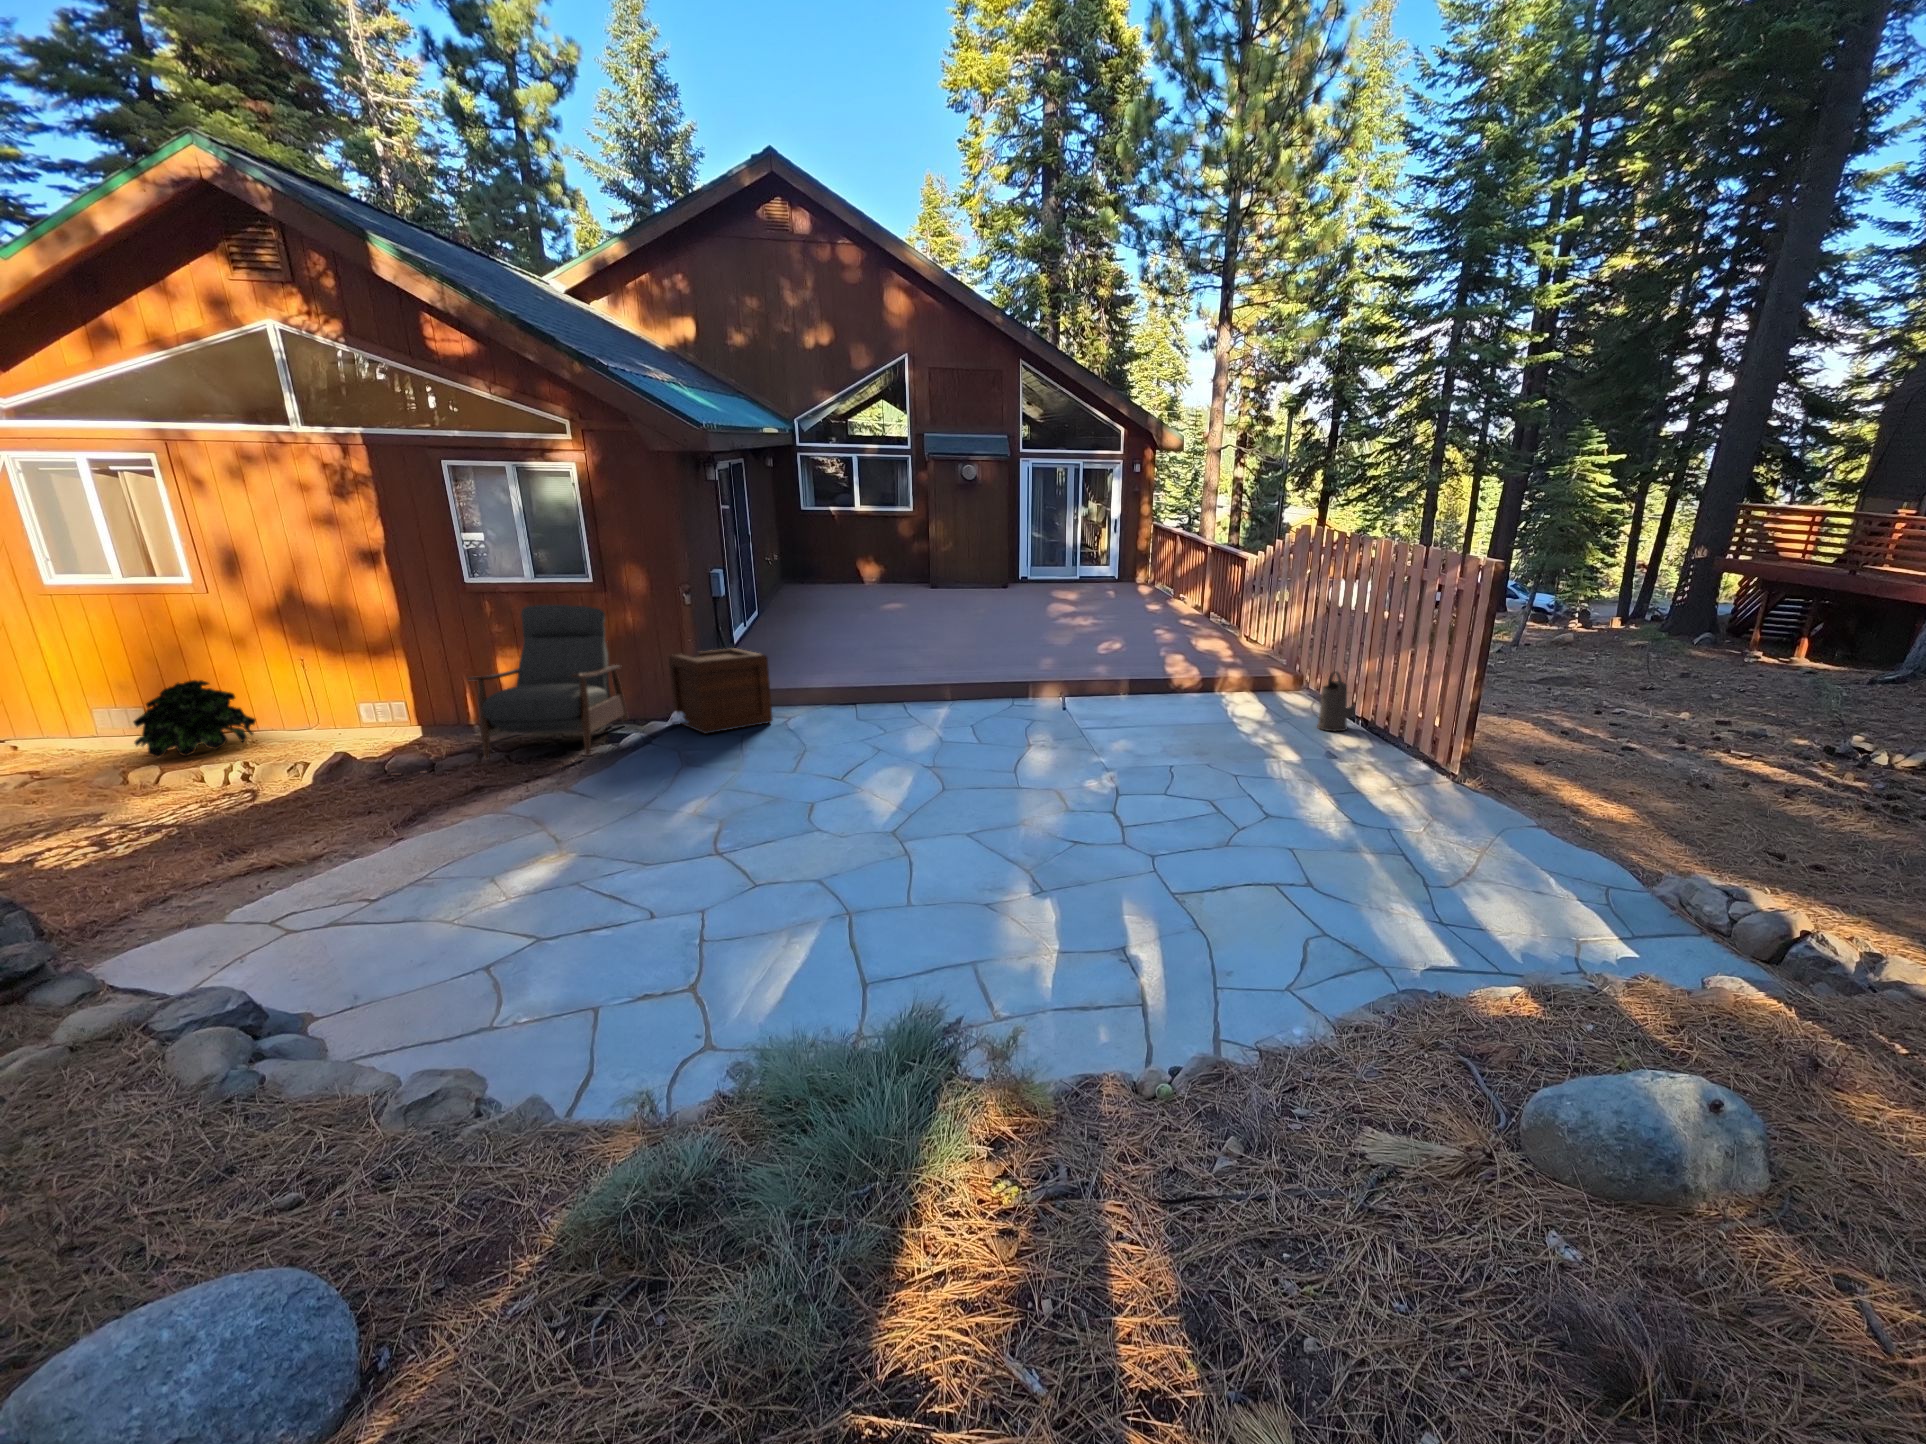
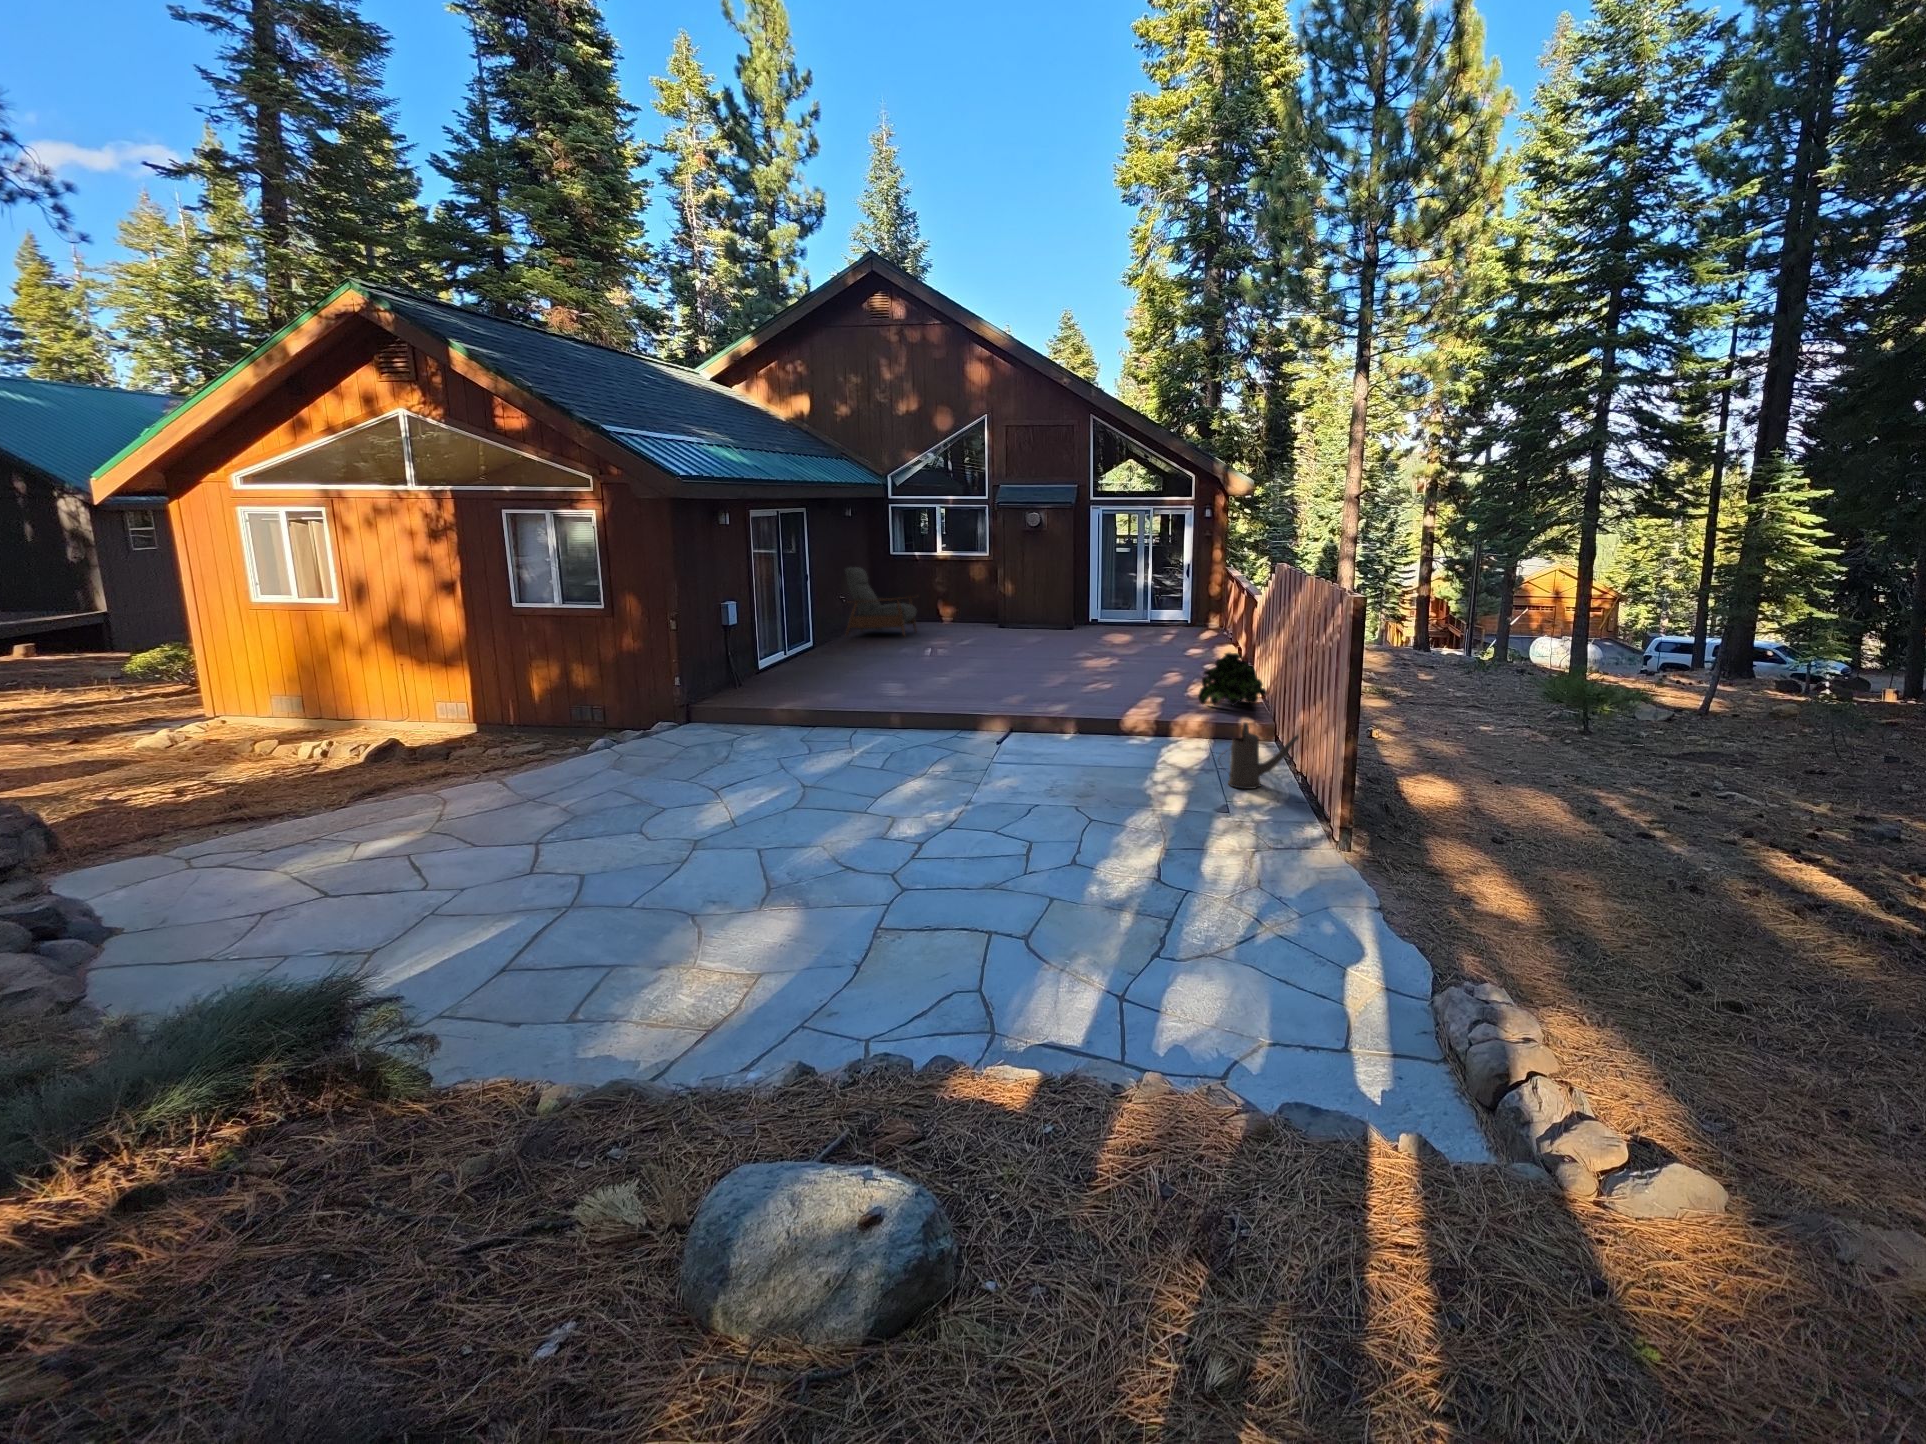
chair: present [468,605,628,760] -> present [845,567,917,636]
wooden crate: present [669,648,773,734] -> none [652,671,728,746]
potted plant: present [134,680,256,758] -> present [1198,653,1267,705]

